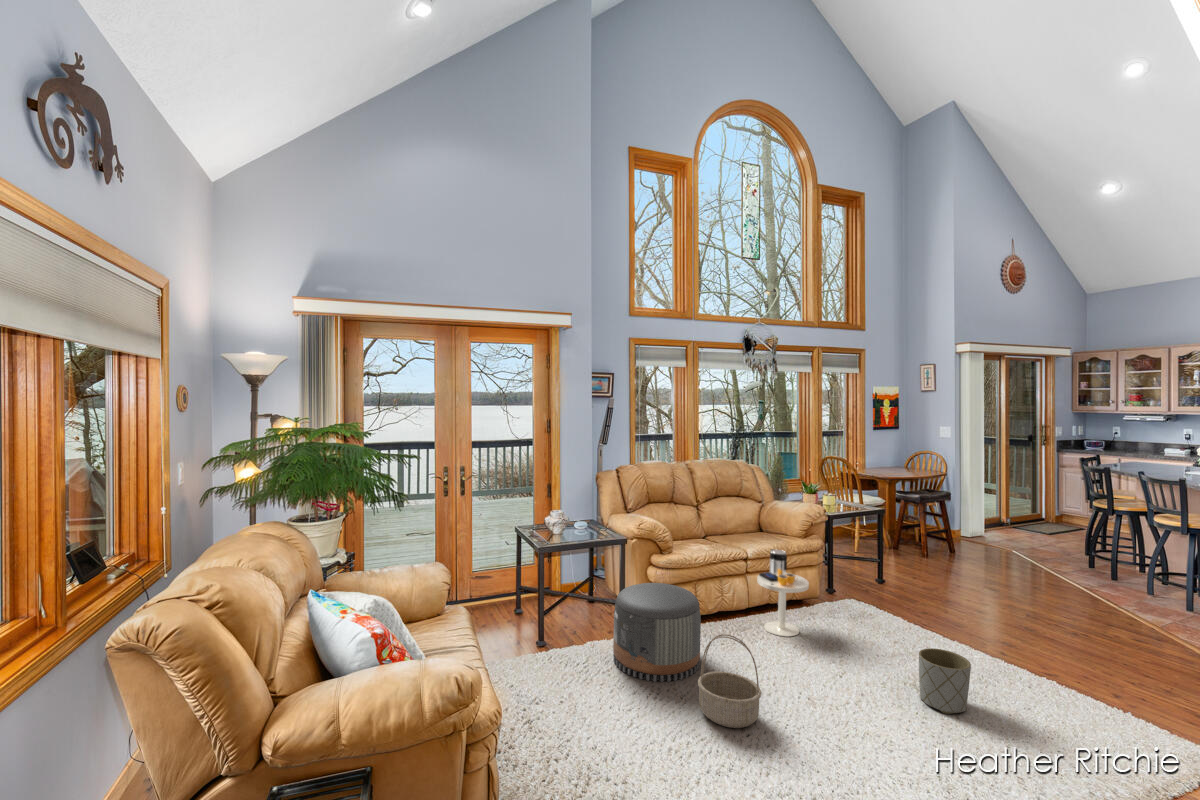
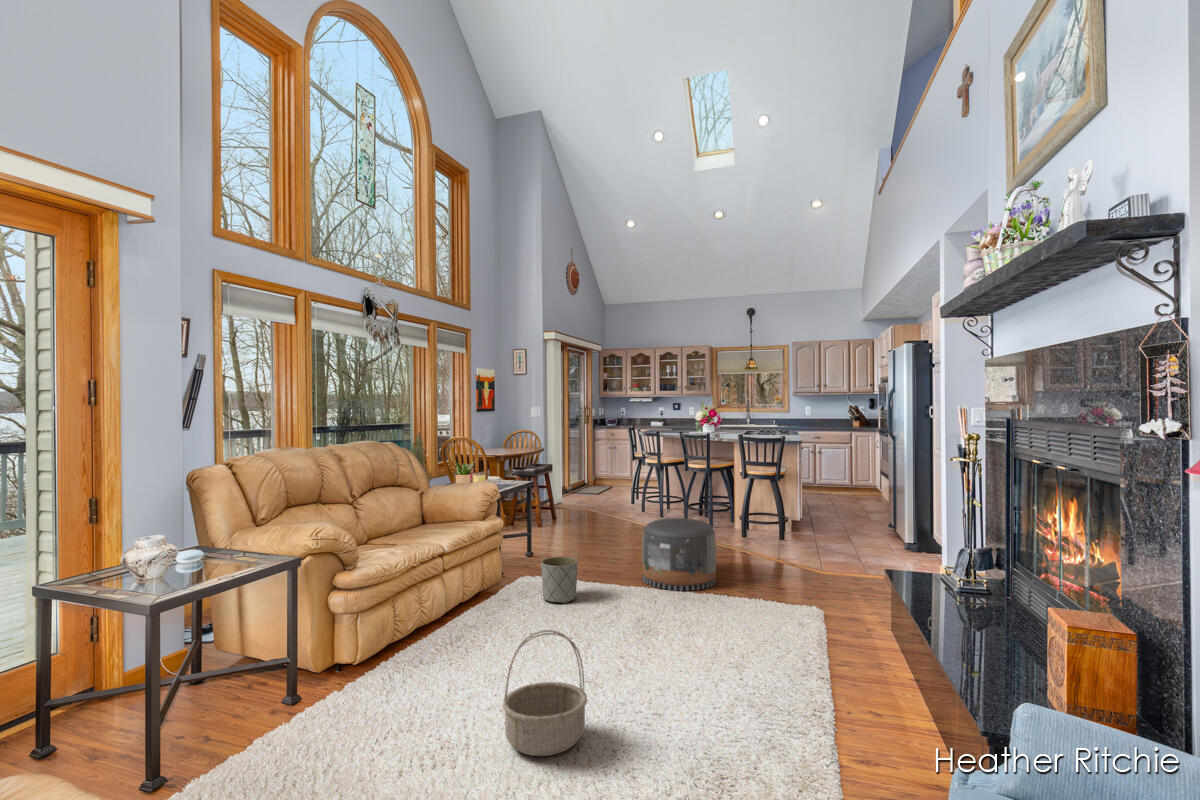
side table: present [757,549,809,637] -> none [468,532,528,633]
pouf: present [613,583,701,682] -> present [642,518,716,591]
planter: present [919,648,971,714] -> present [541,557,578,604]

